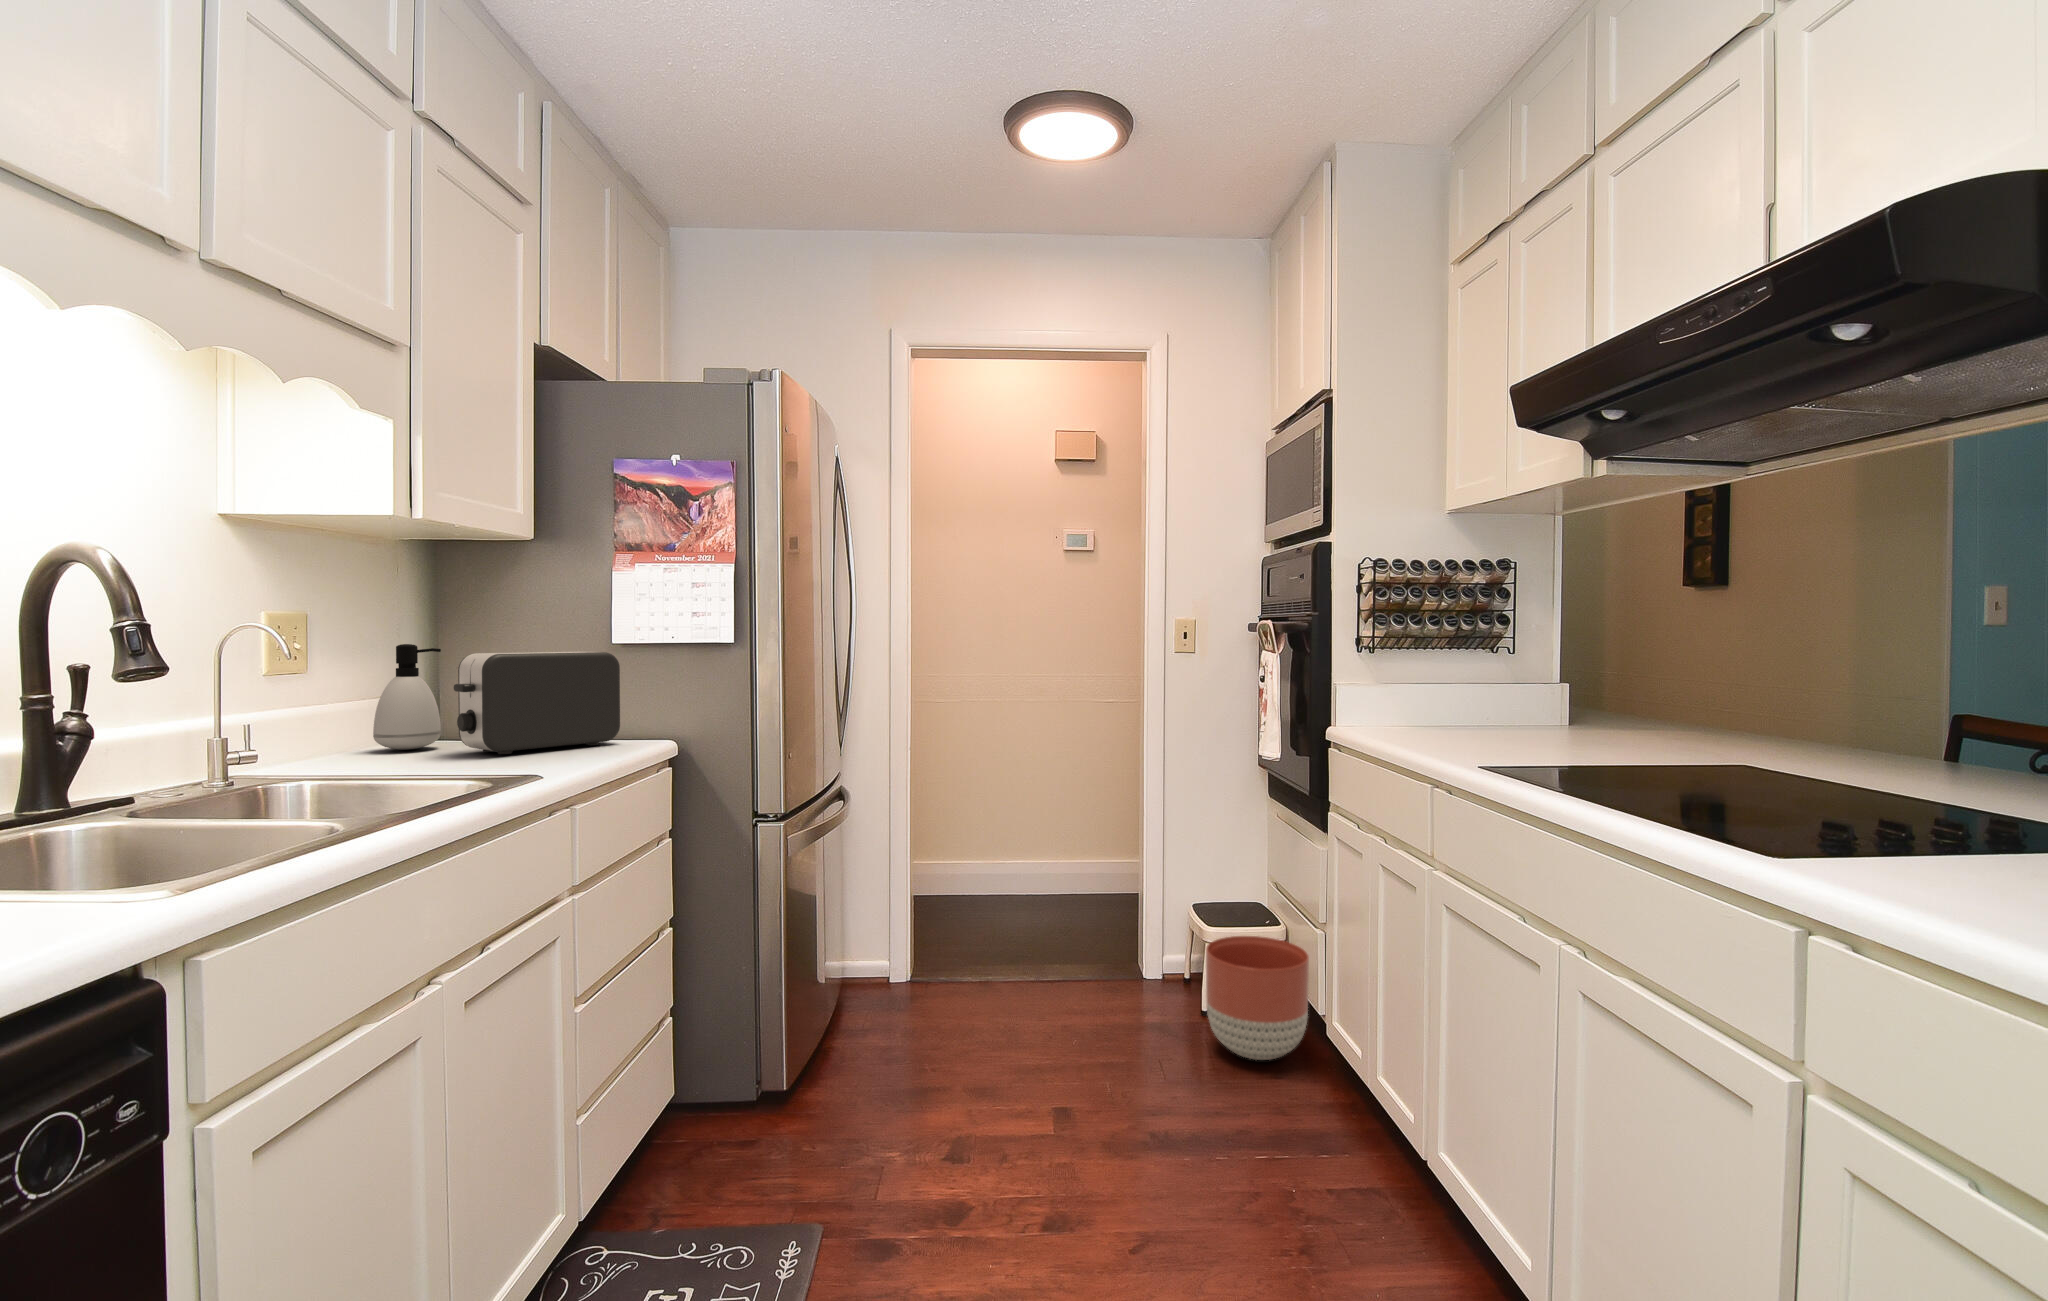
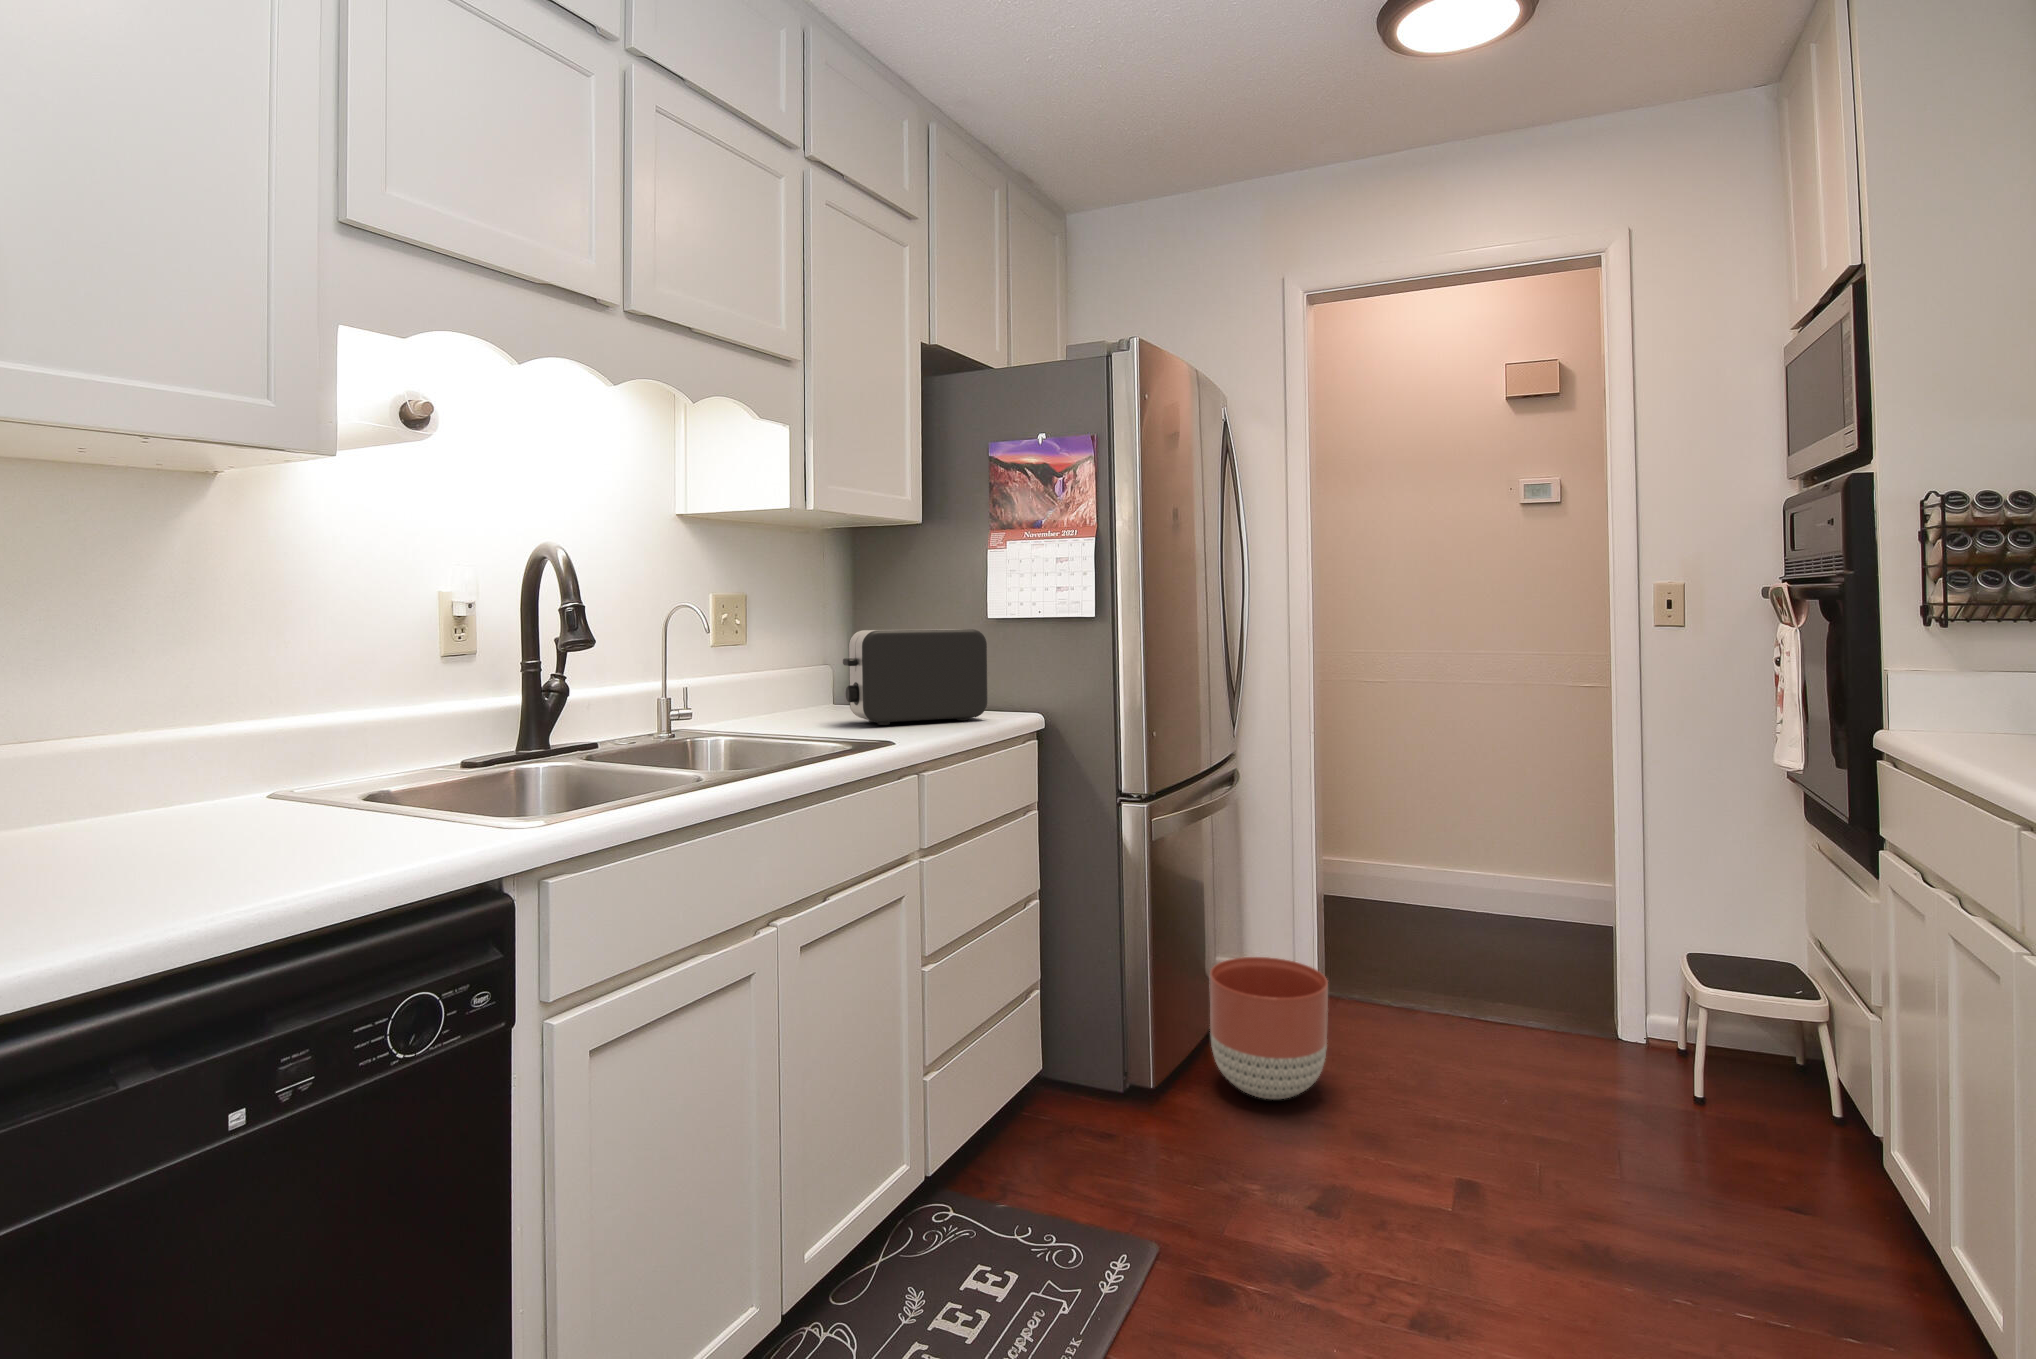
soap dispenser: present [373,644,441,750] -> none [791,623,843,717]
planter: present [1206,936,1309,1060] -> present [1210,957,1328,1099]

